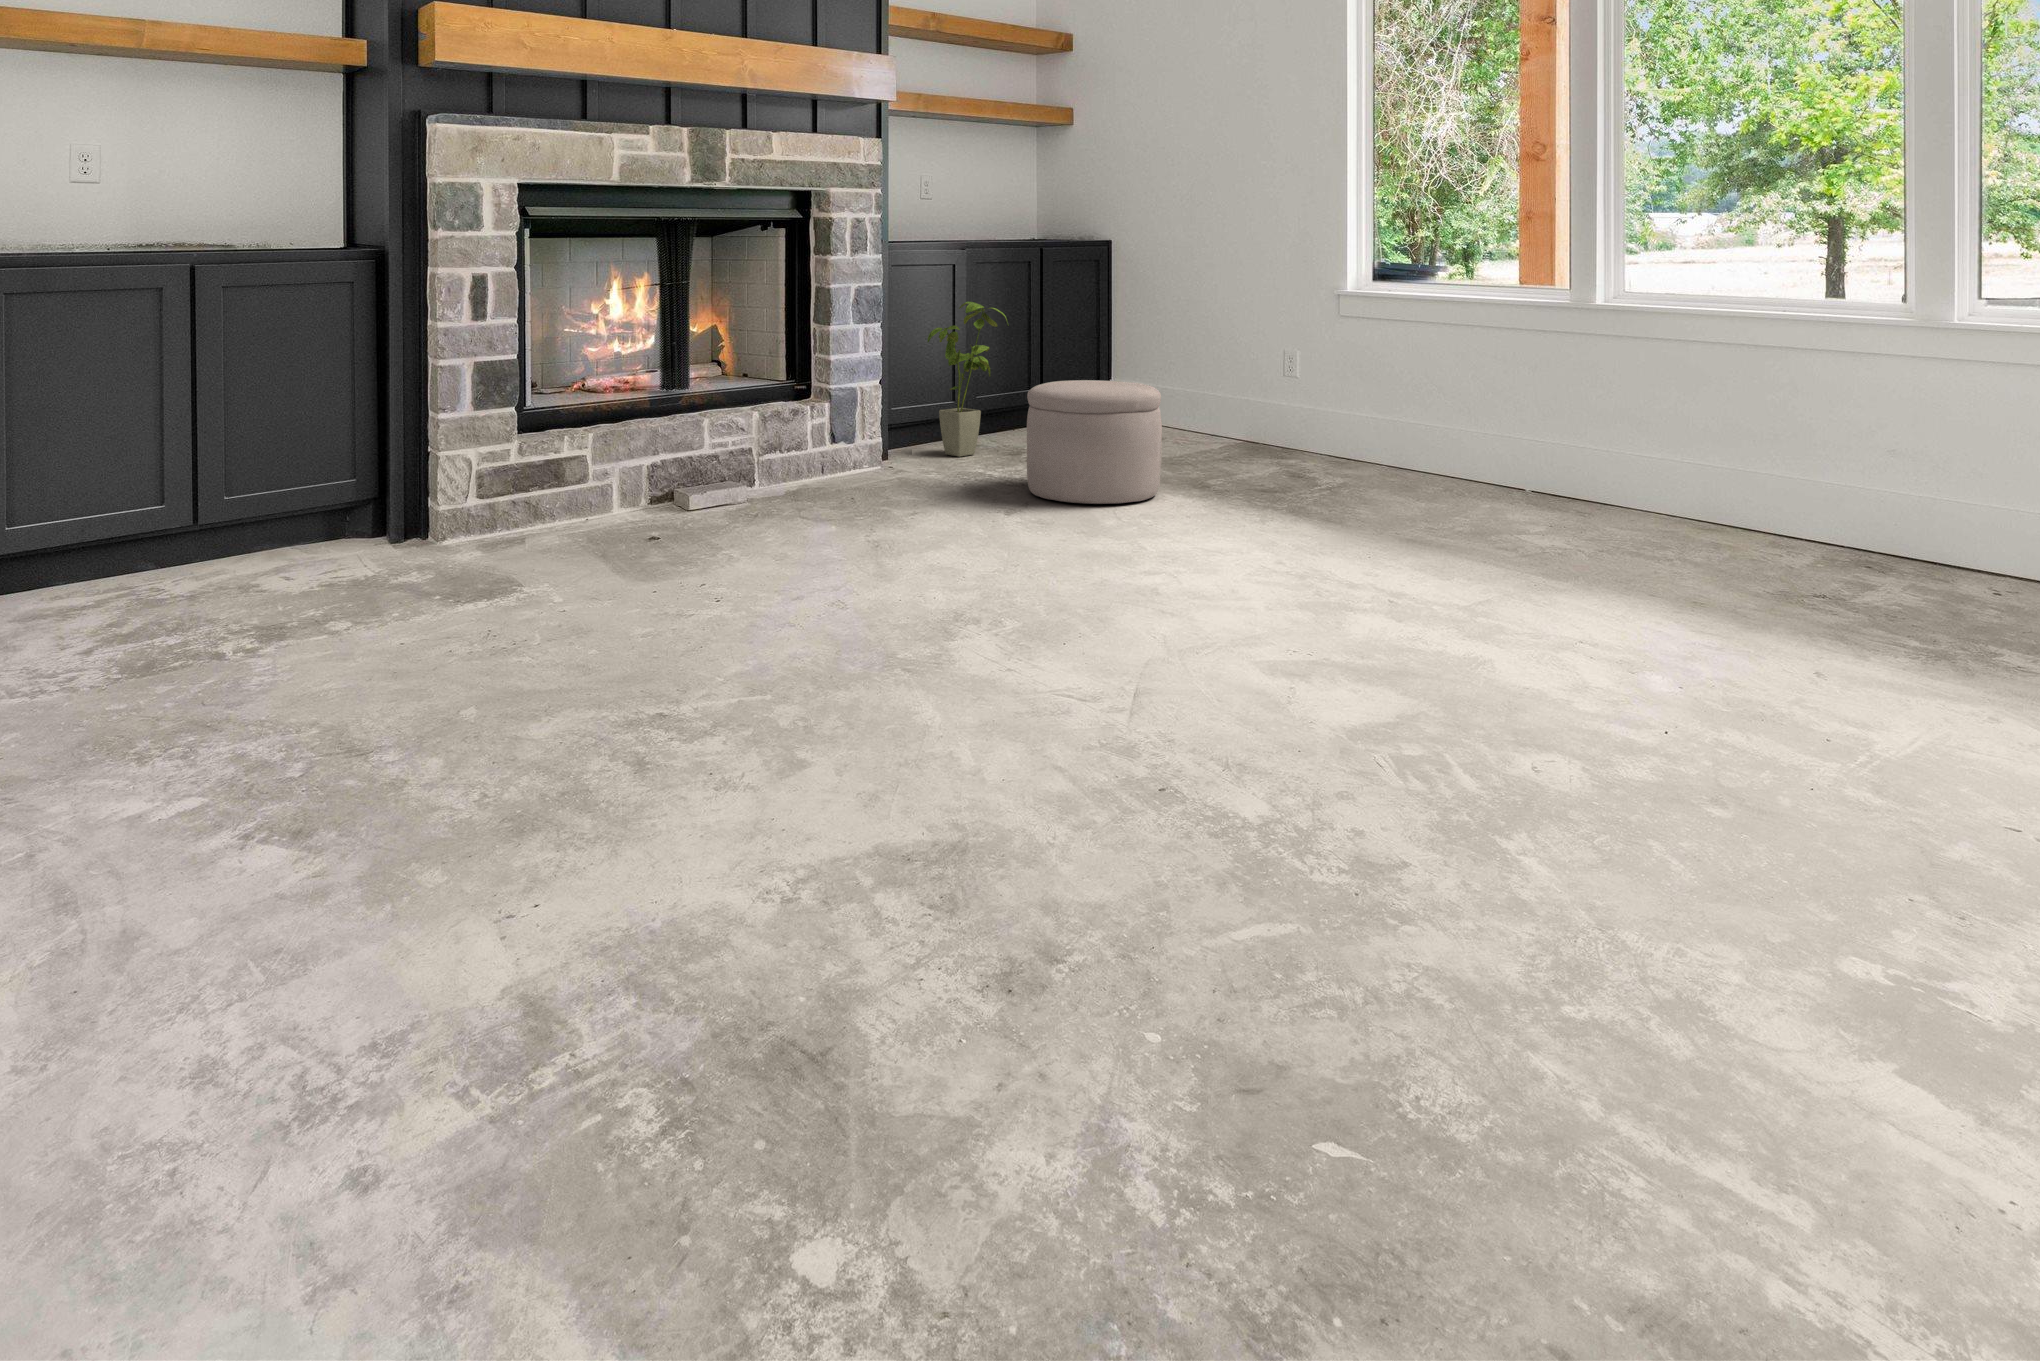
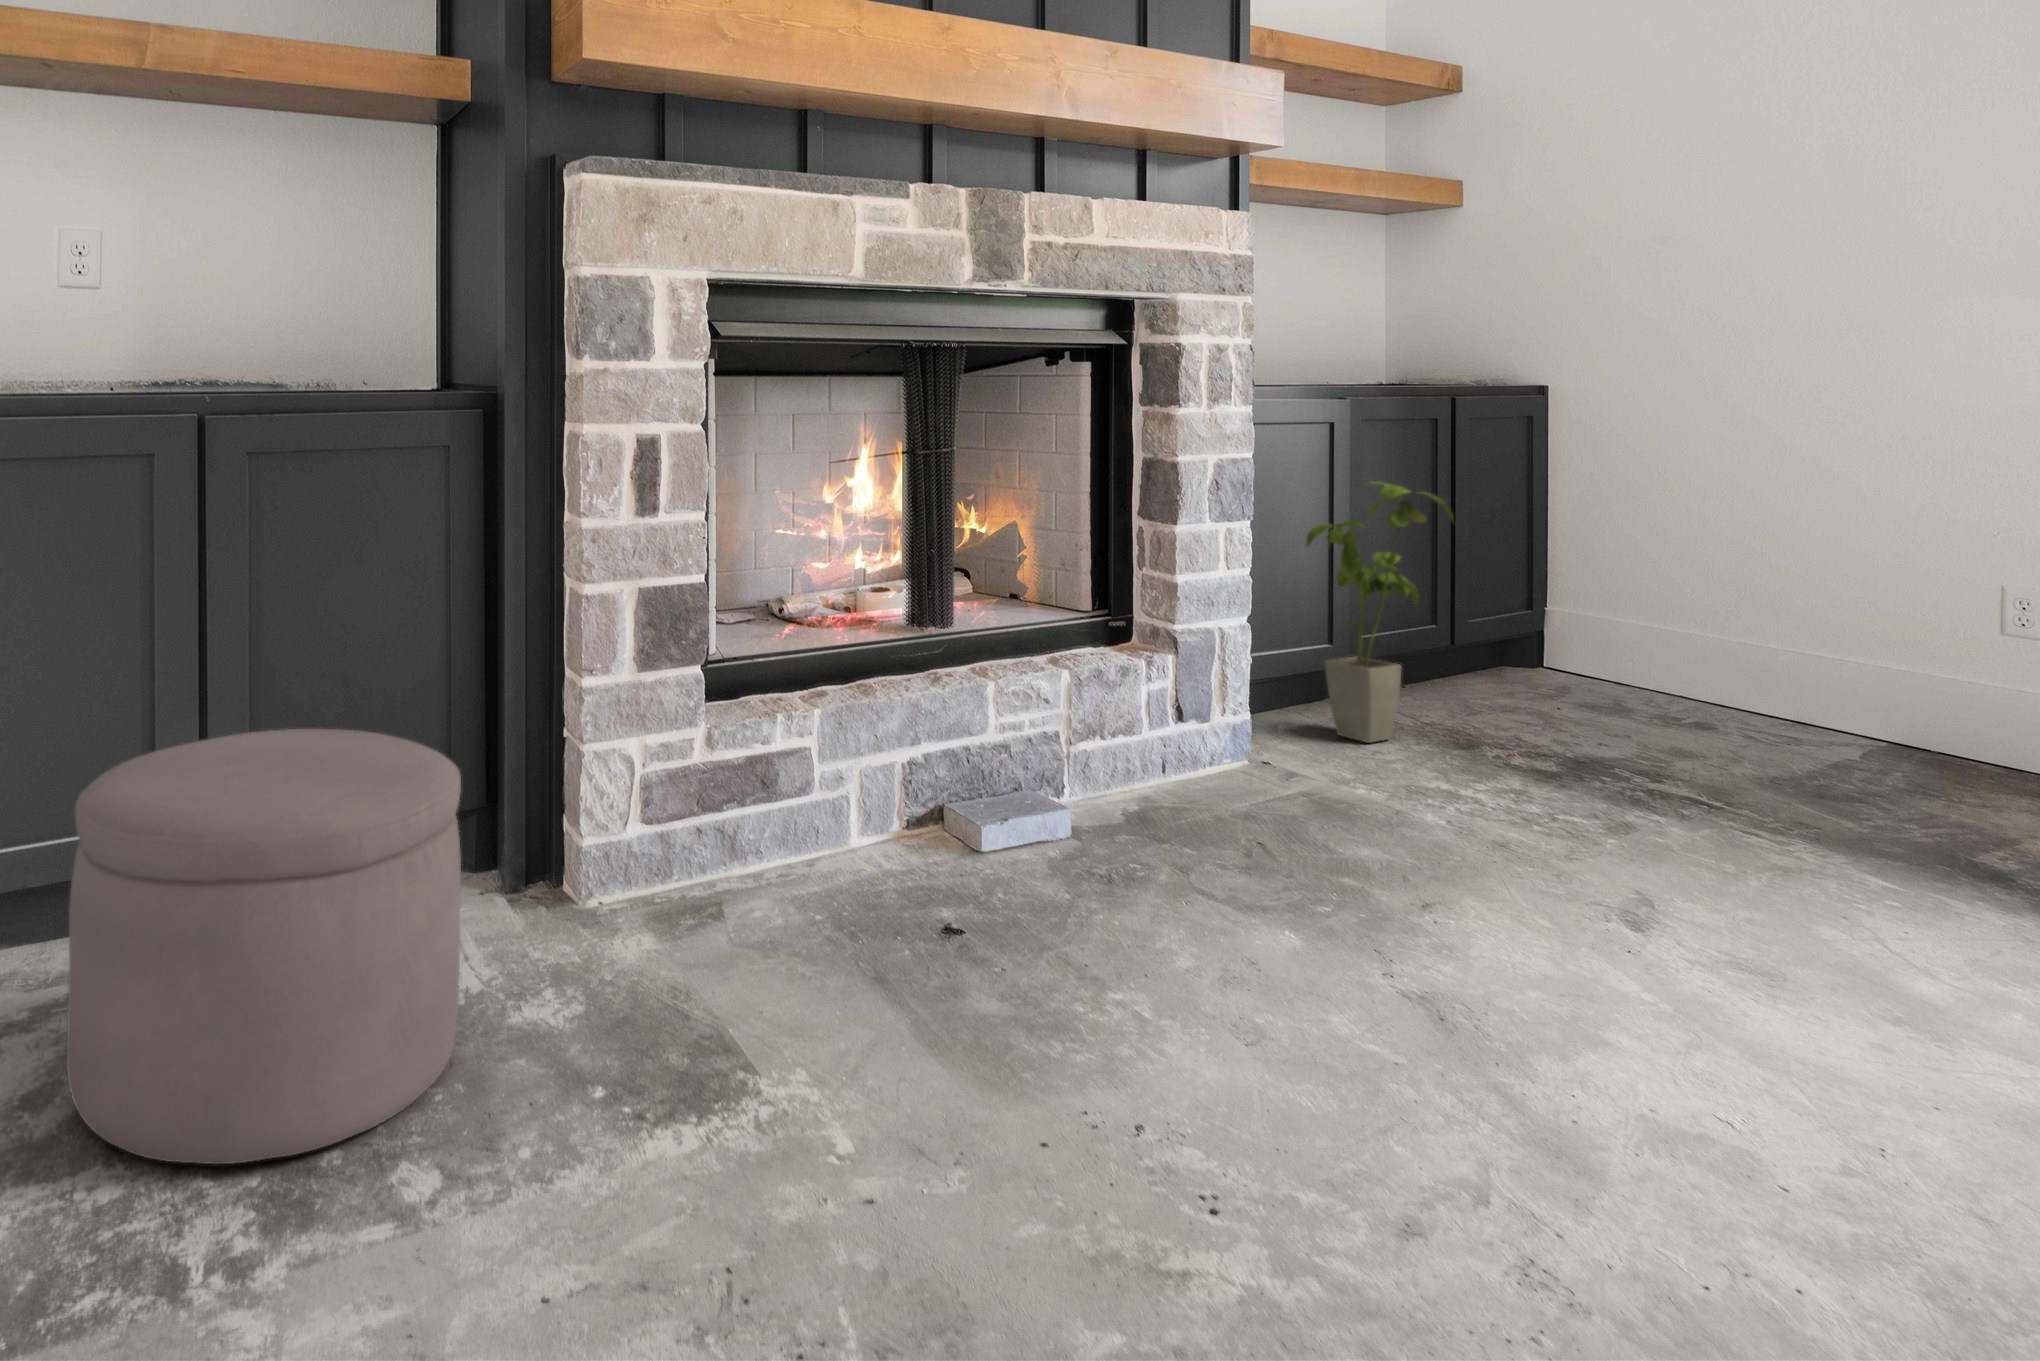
ottoman: present [1027,380,1162,504] -> present [67,729,461,1164]

